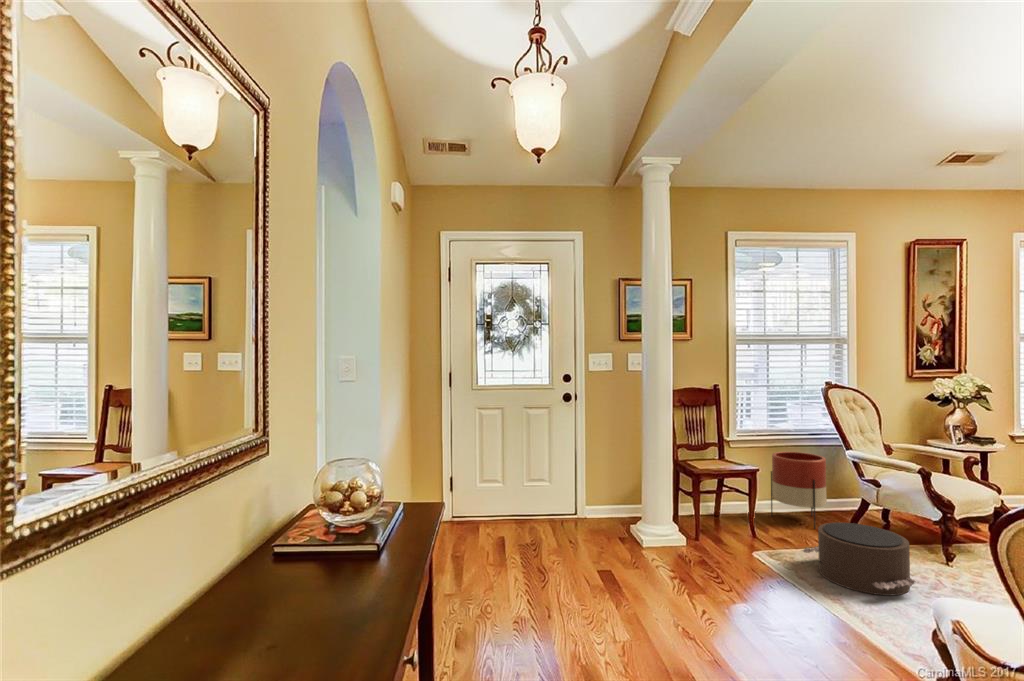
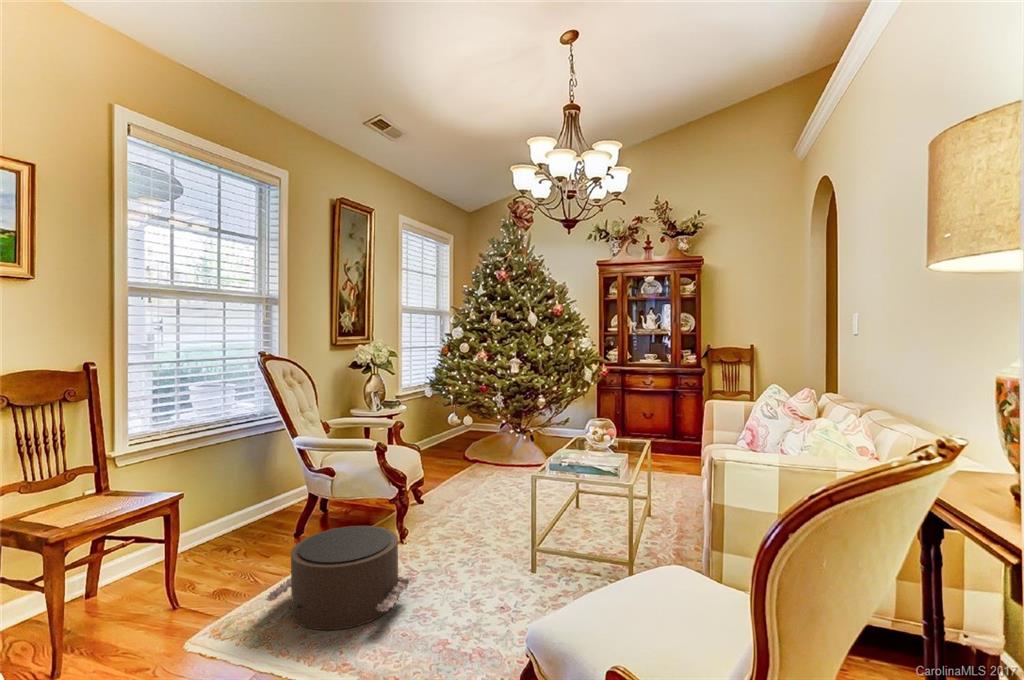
planter: present [771,452,827,529] -> none [187,450,266,558]

